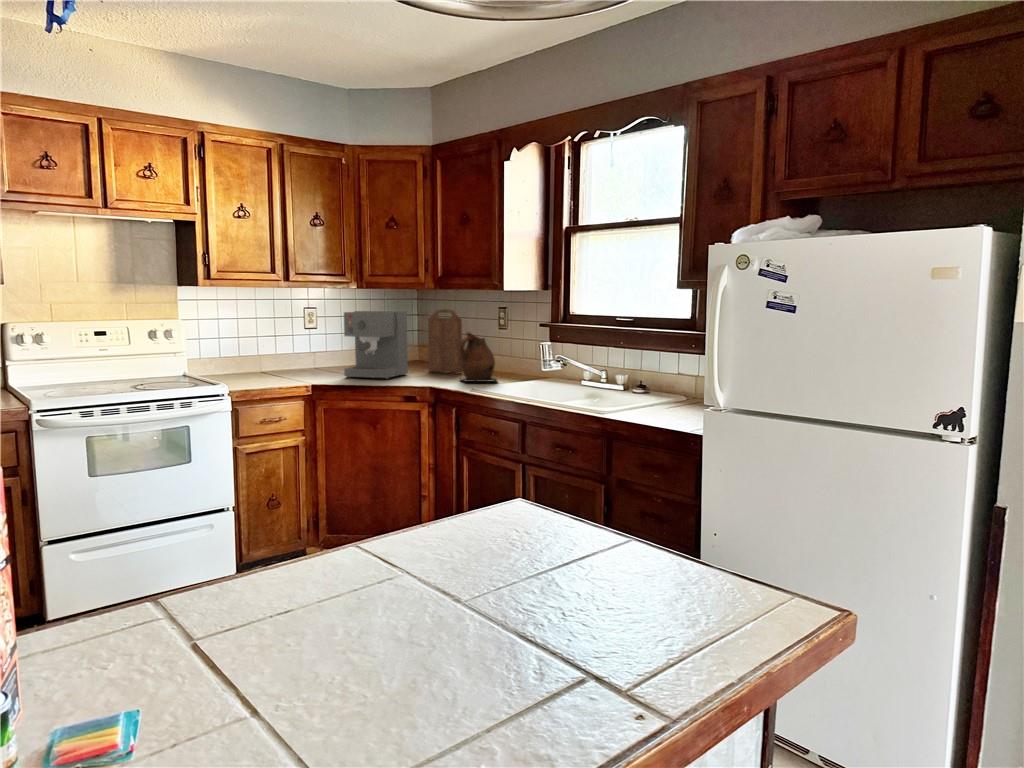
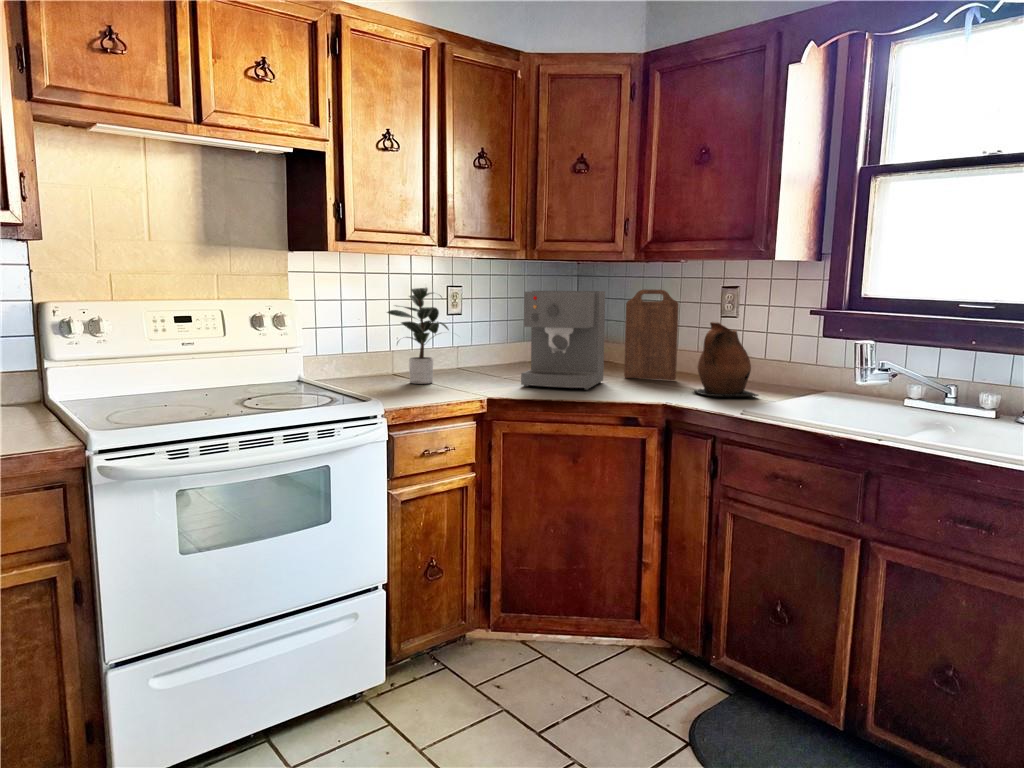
potted plant: none [246,309,310,376] -> present [387,288,449,384]

